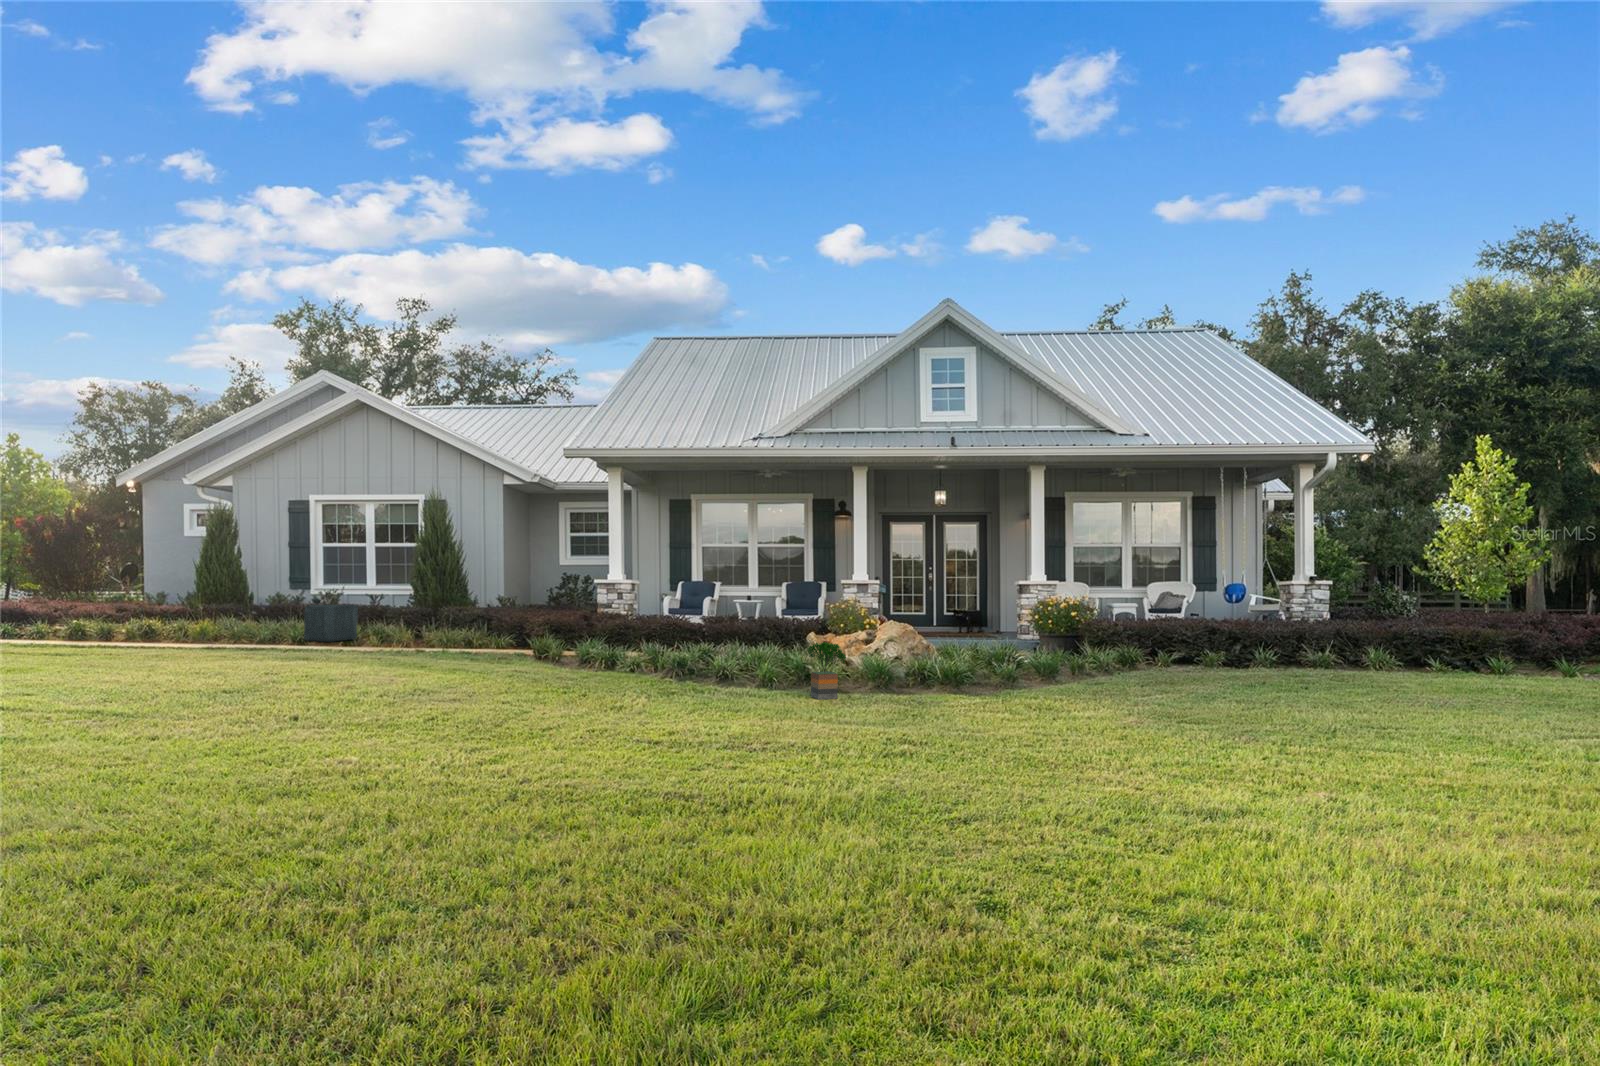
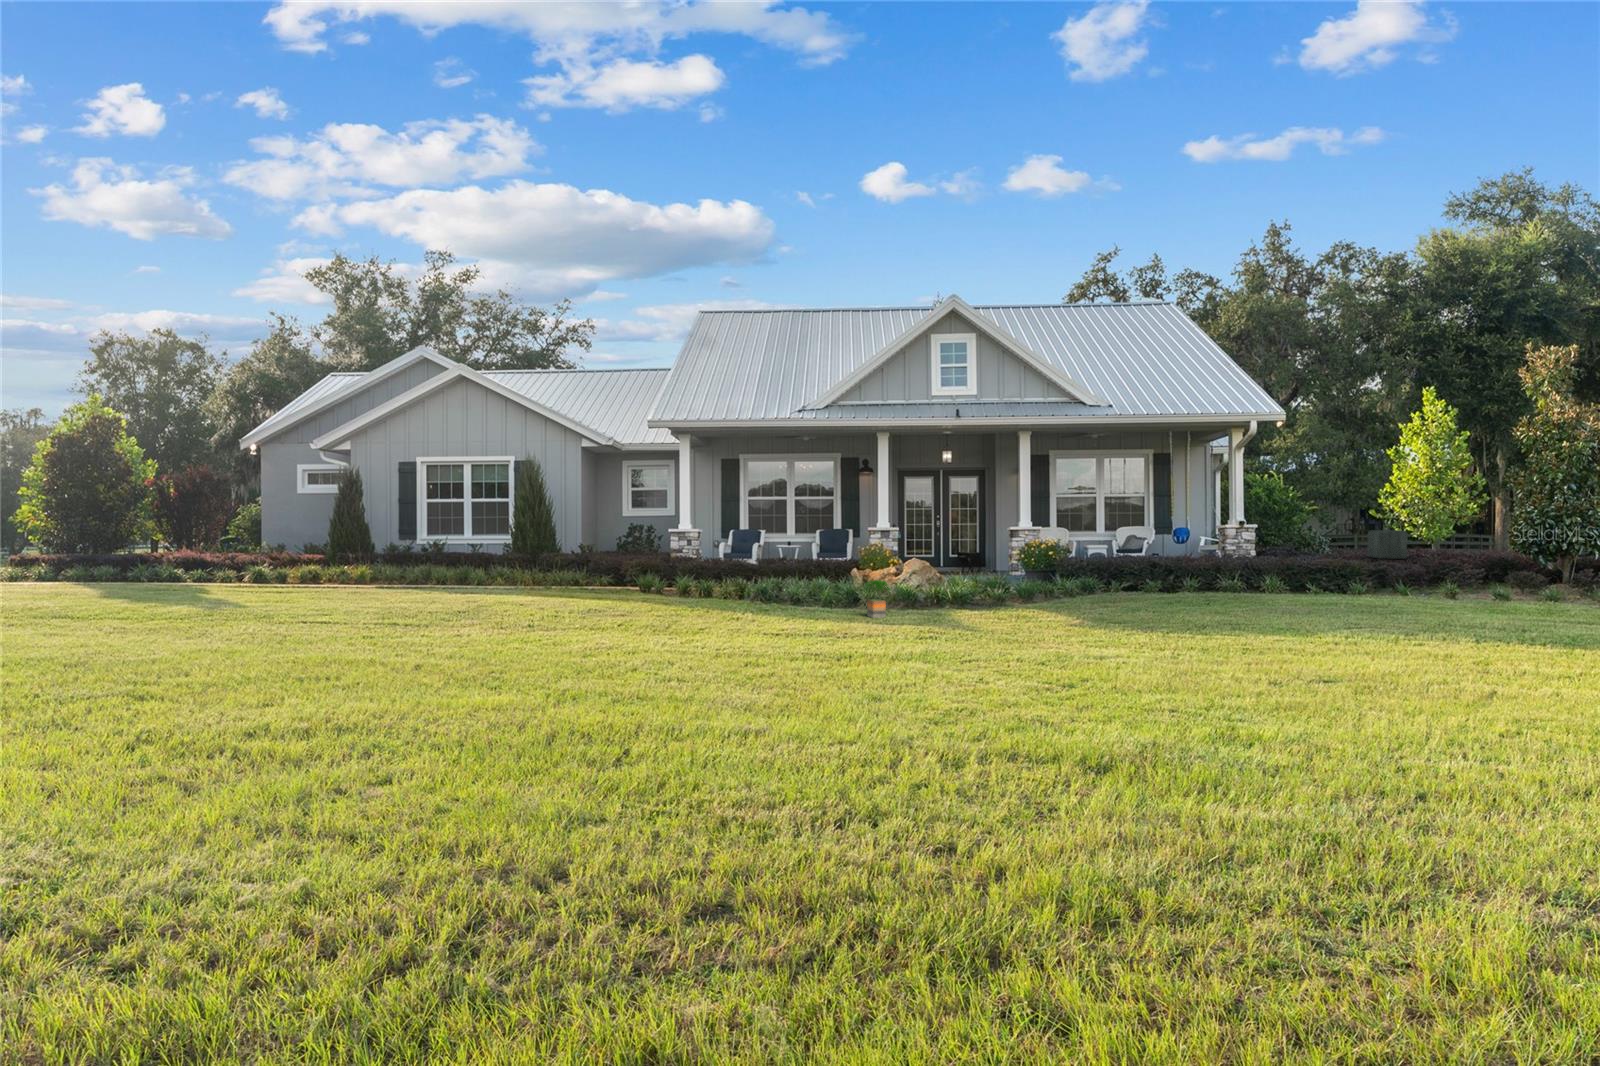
ottoman: present [304,605,358,642] -> present [1367,530,1407,559]

